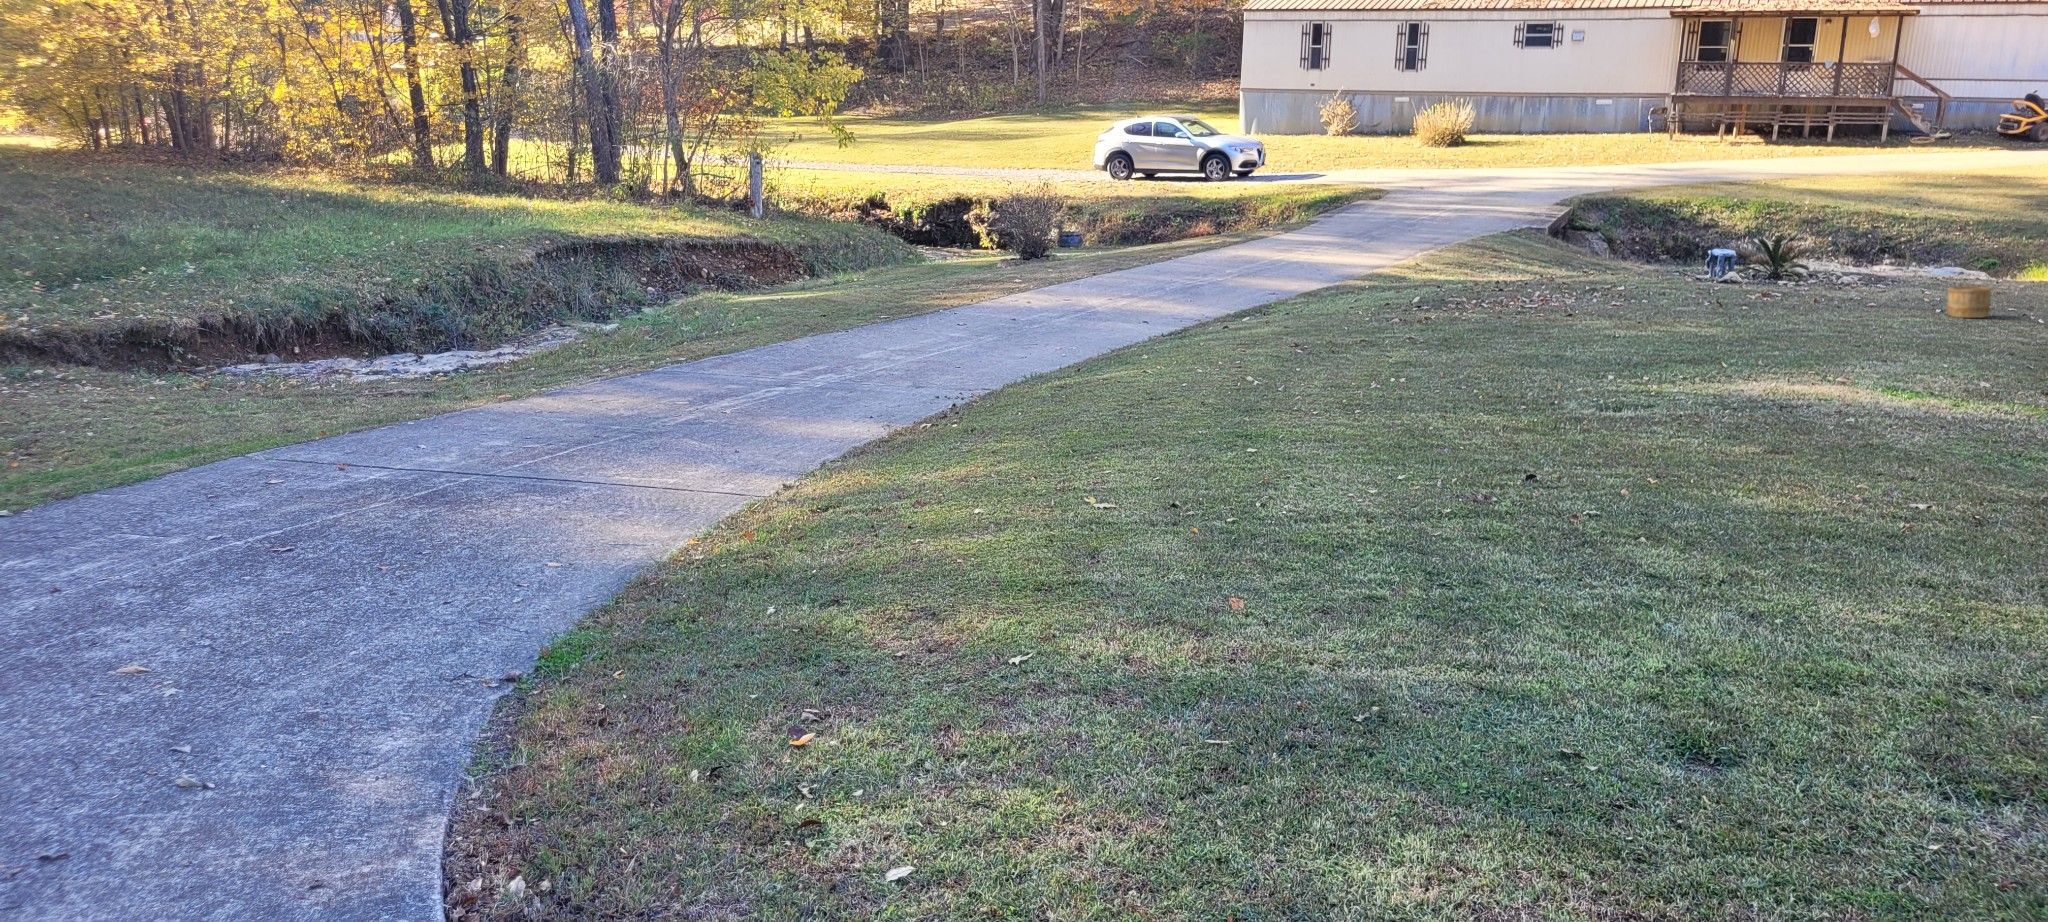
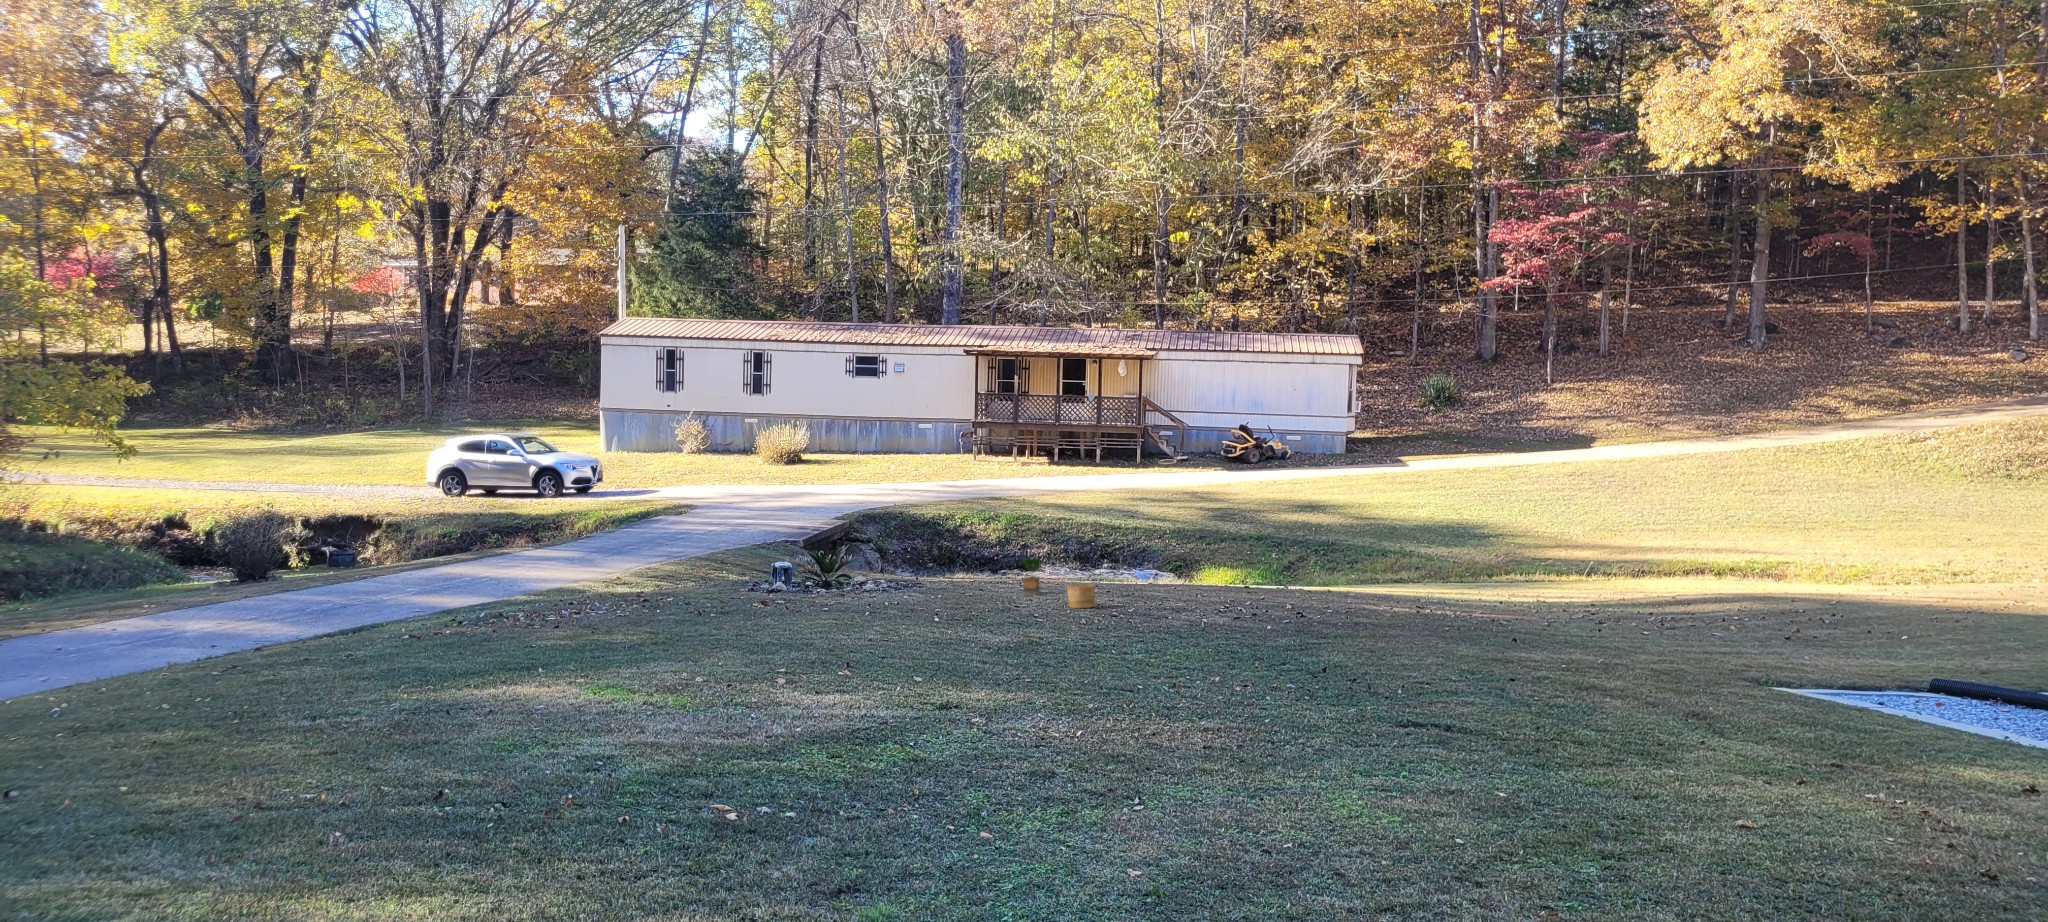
potted tree: none [1853,249,1890,299] -> present [1021,557,1044,595]

